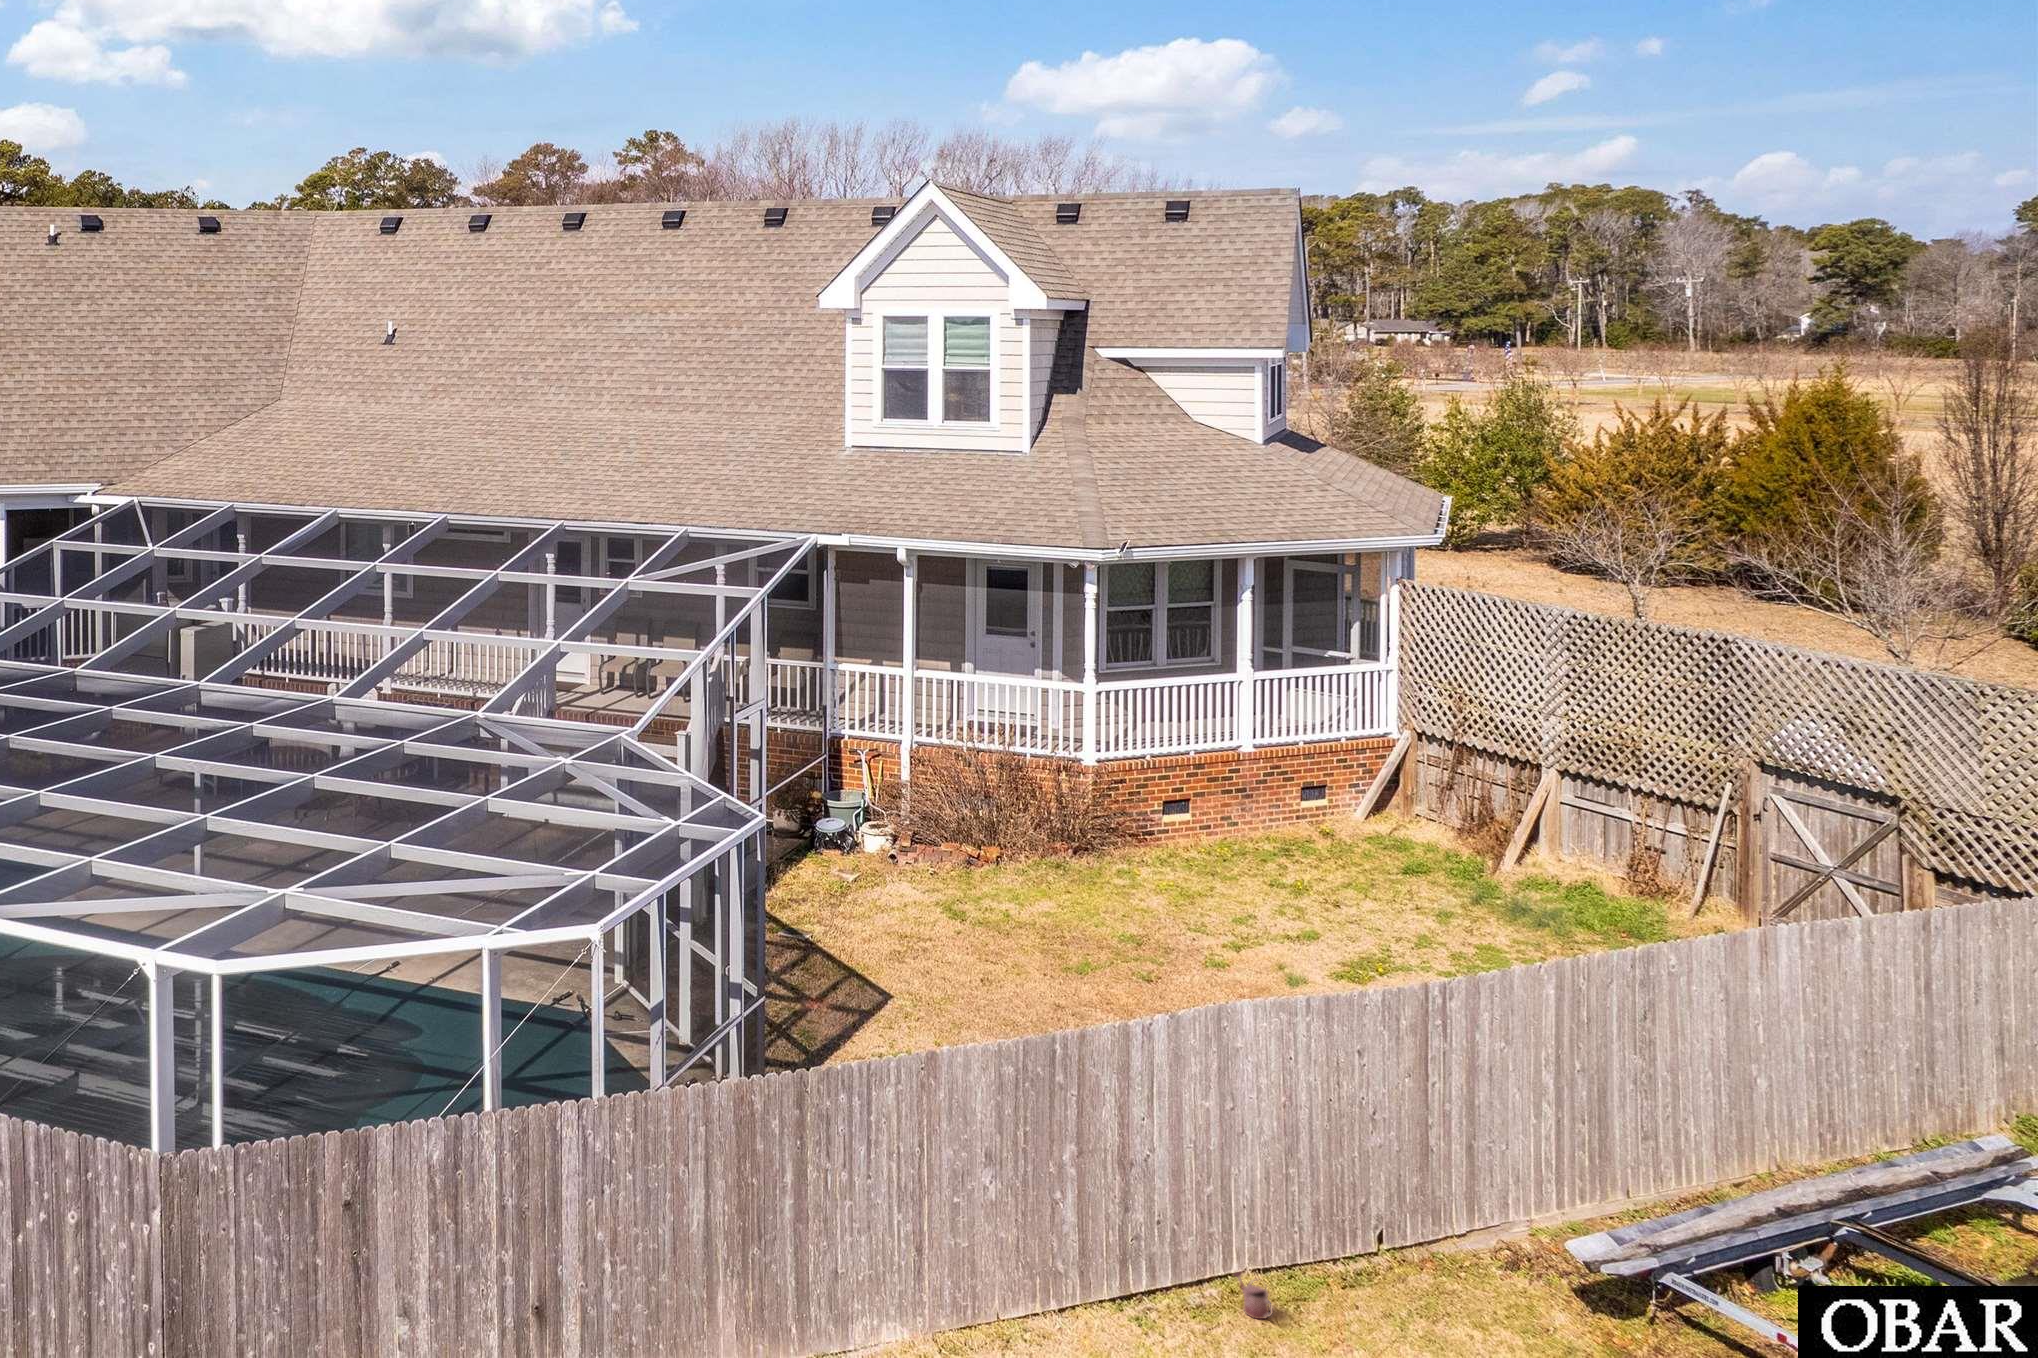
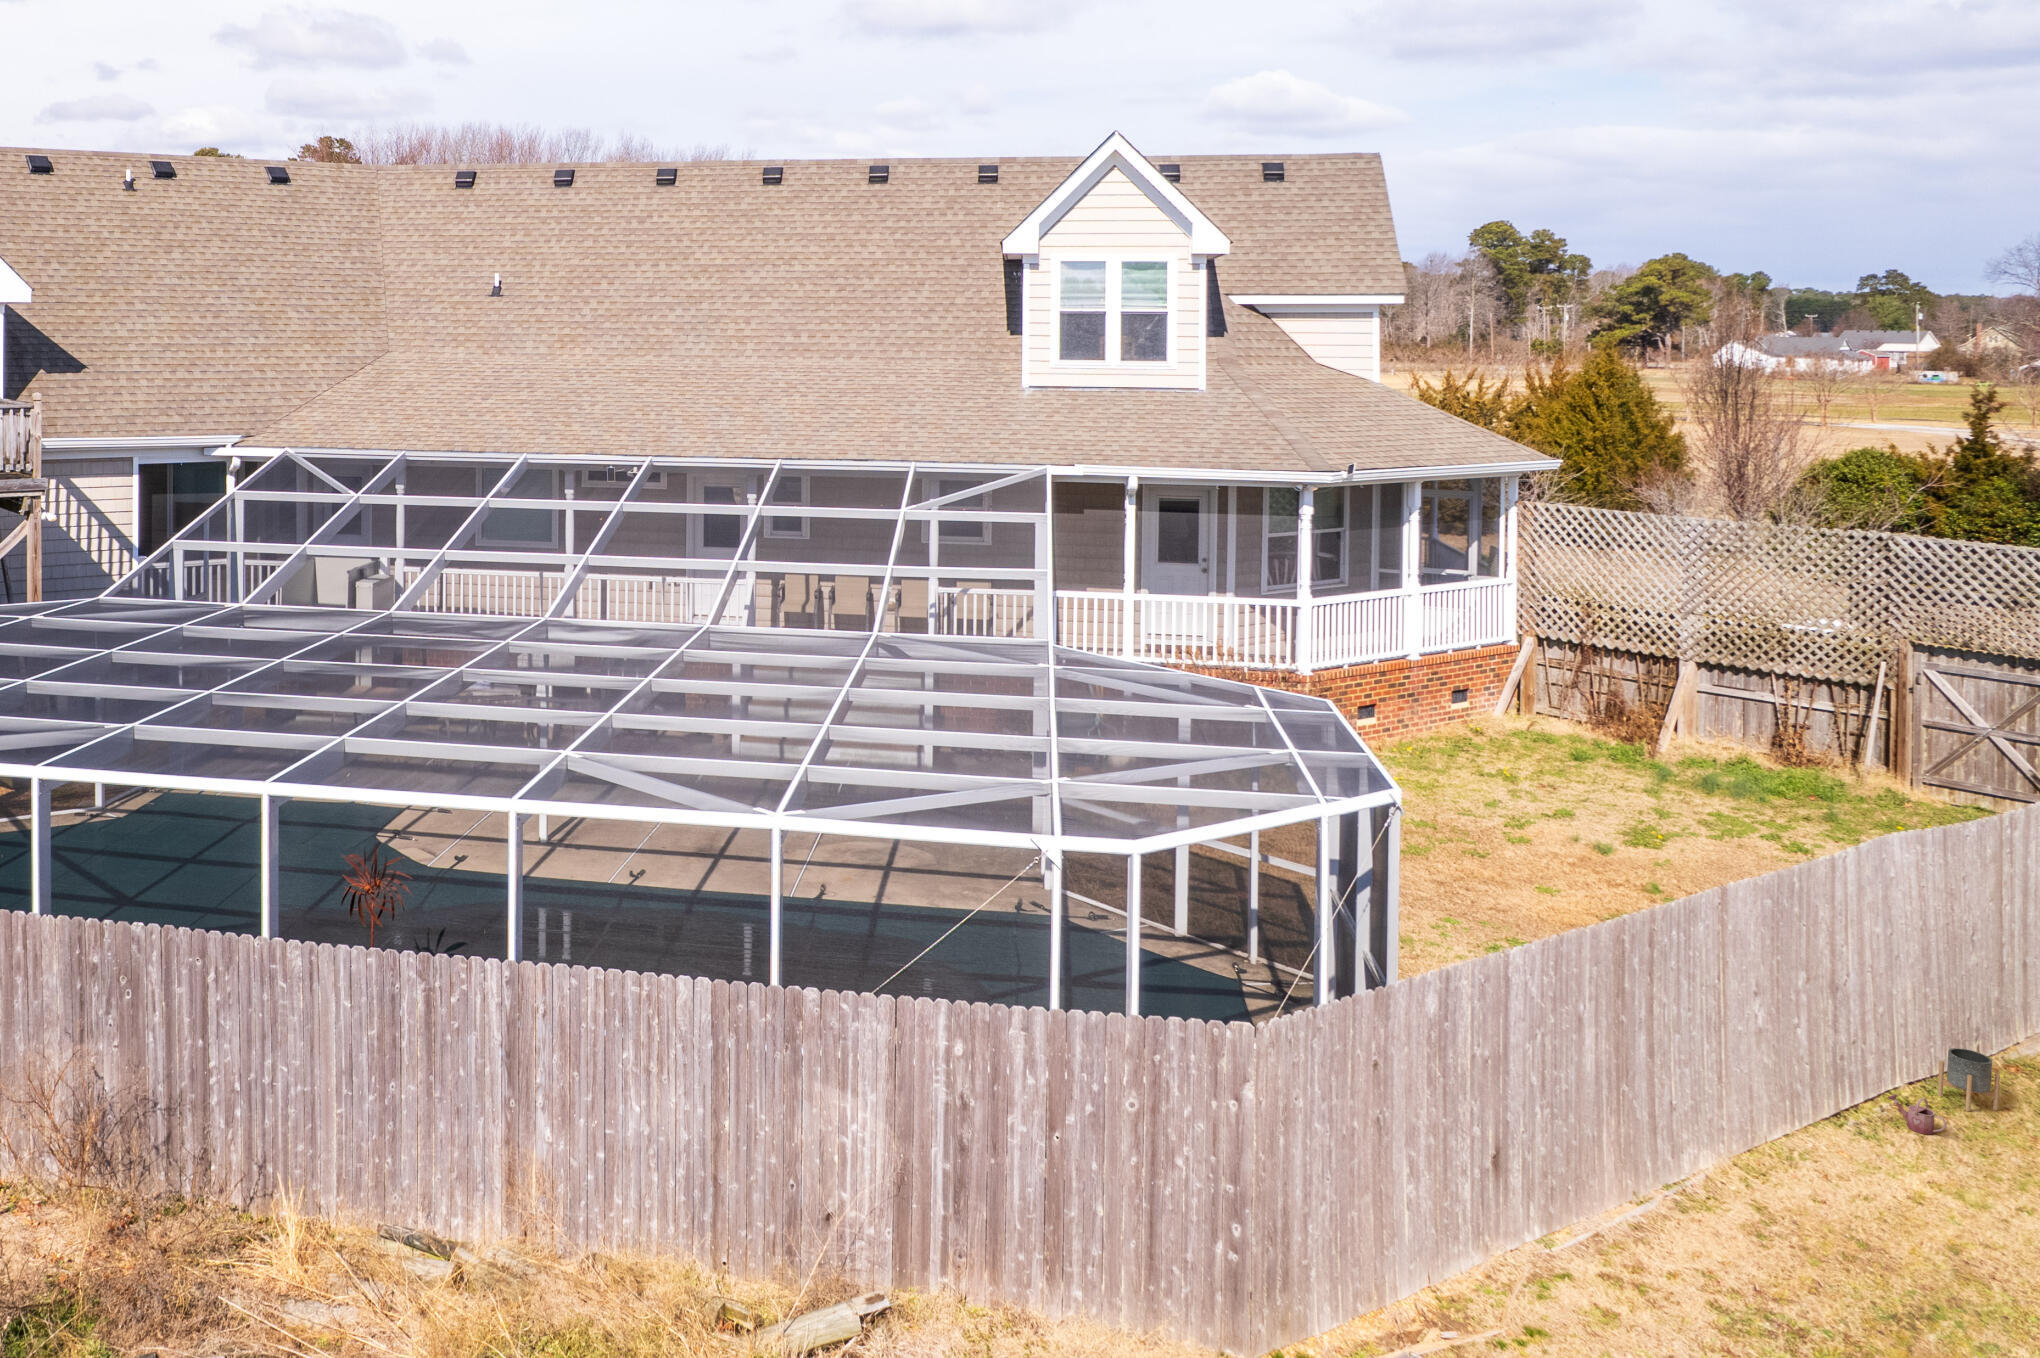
planter: none [1325,1227,1377,1301] -> present [1938,1048,2000,1111]

